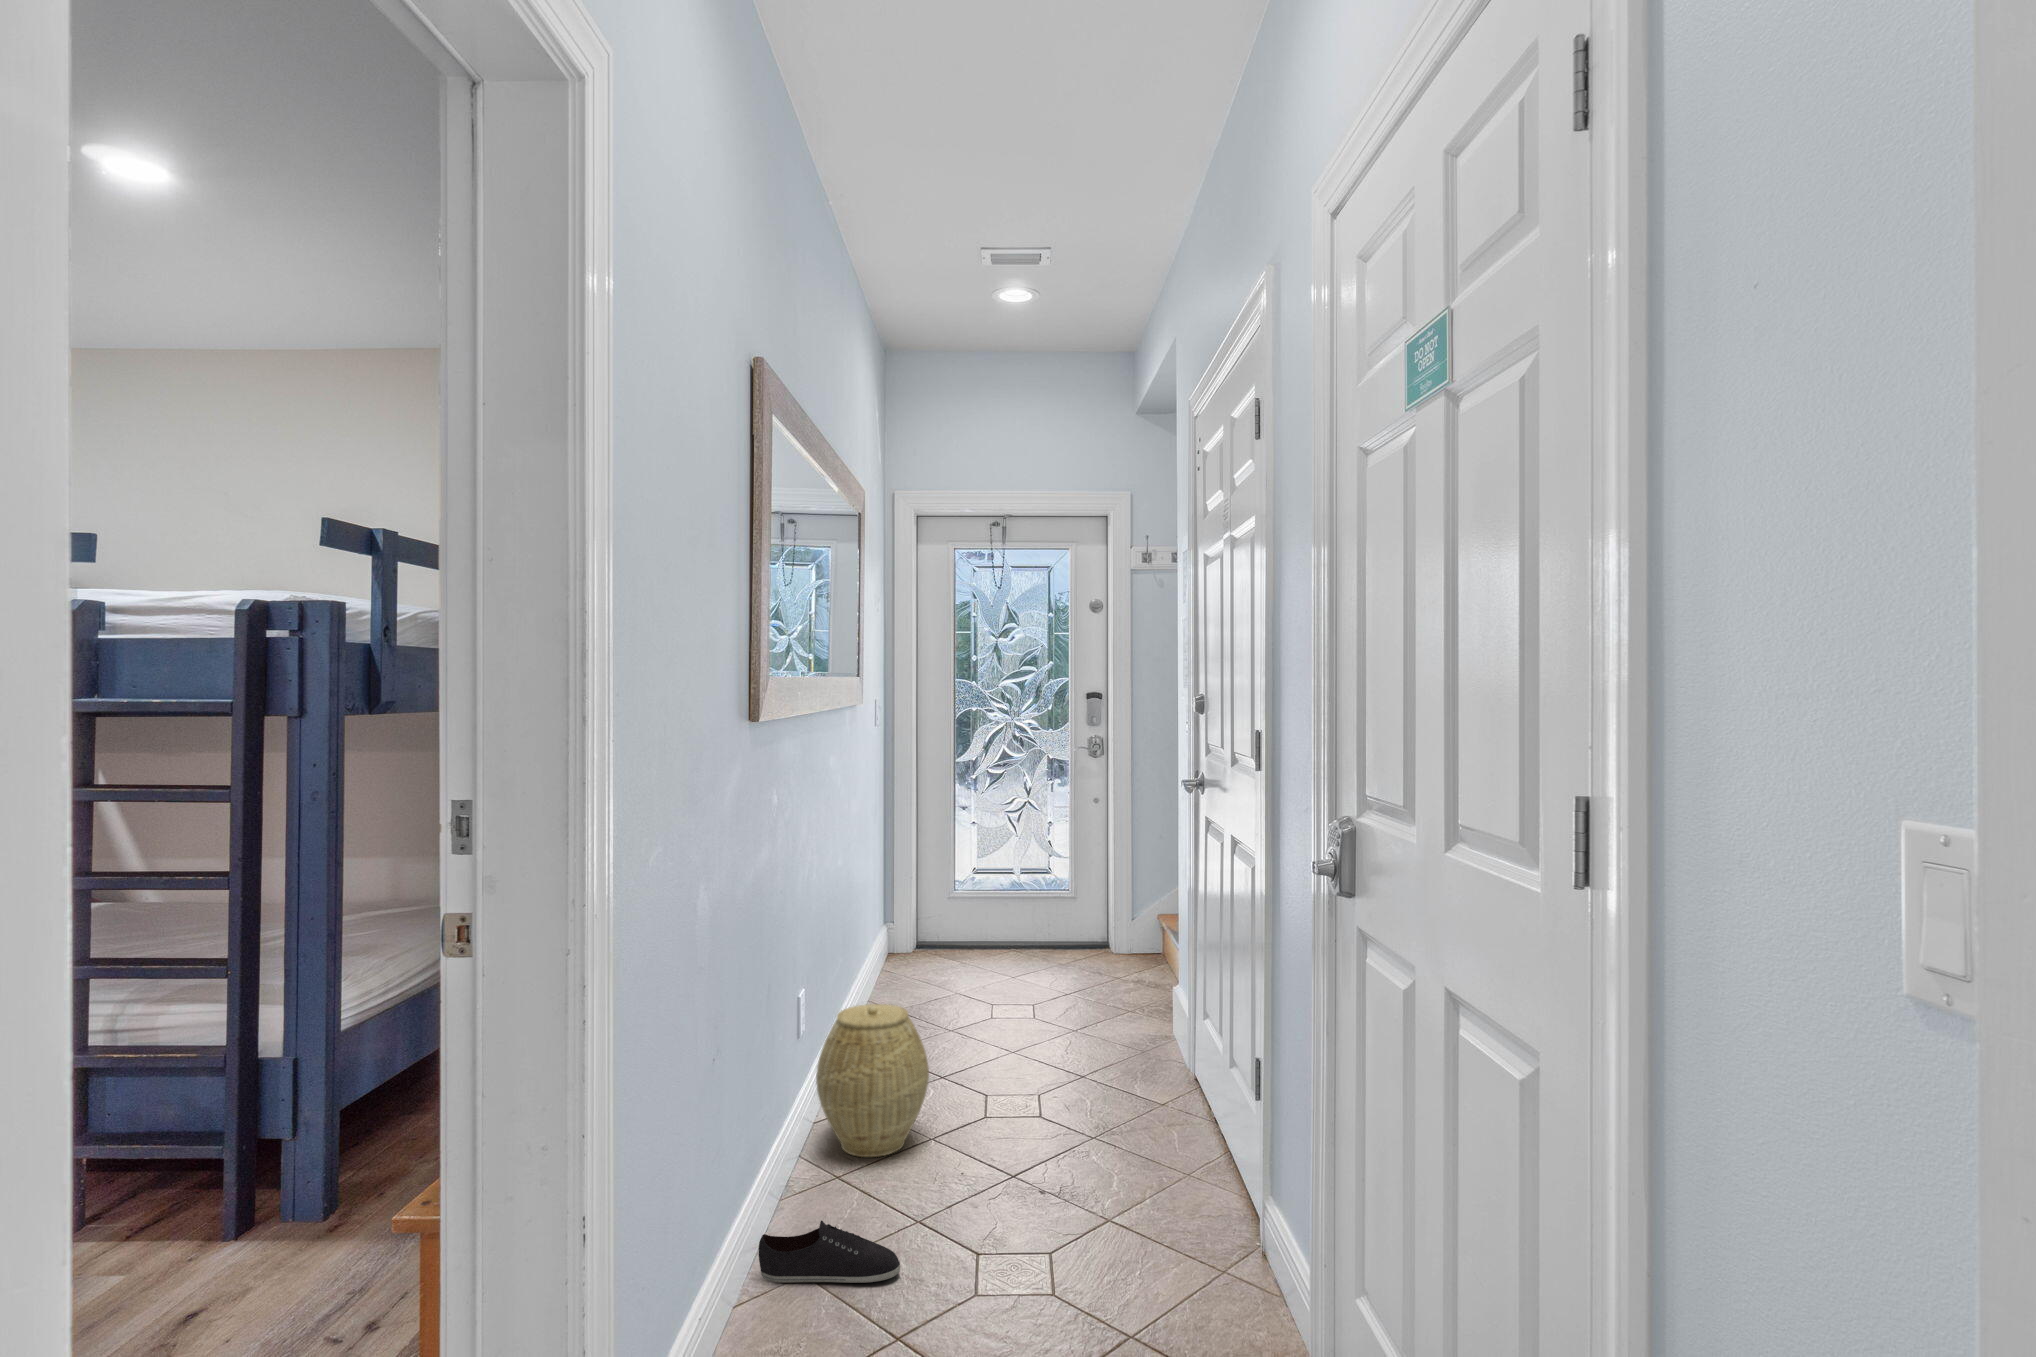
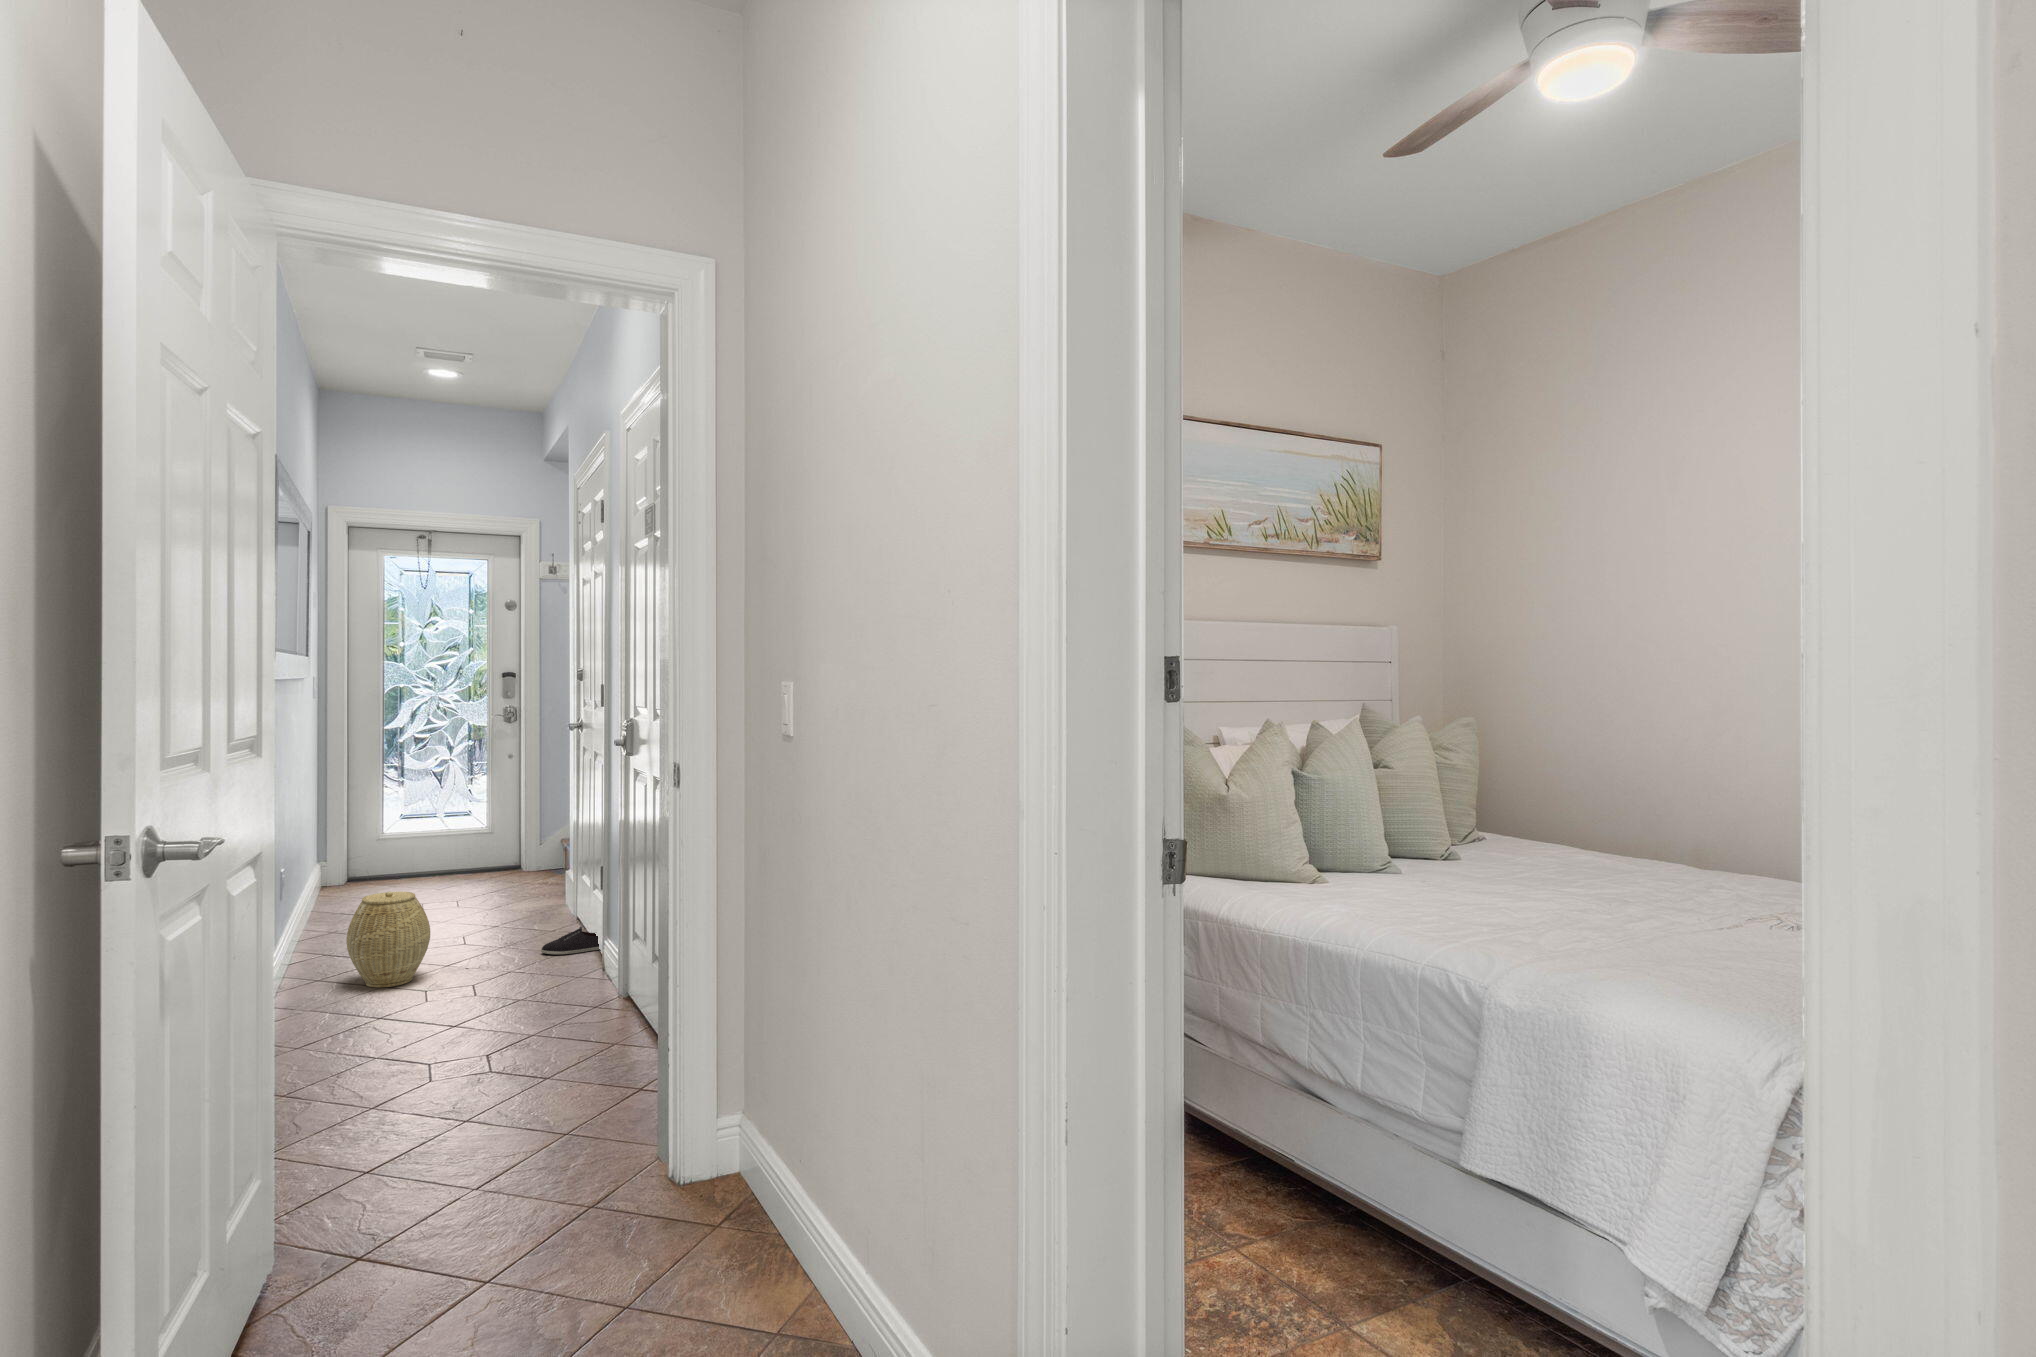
shoe: present [759,1221,900,1283] -> present [541,927,599,954]

